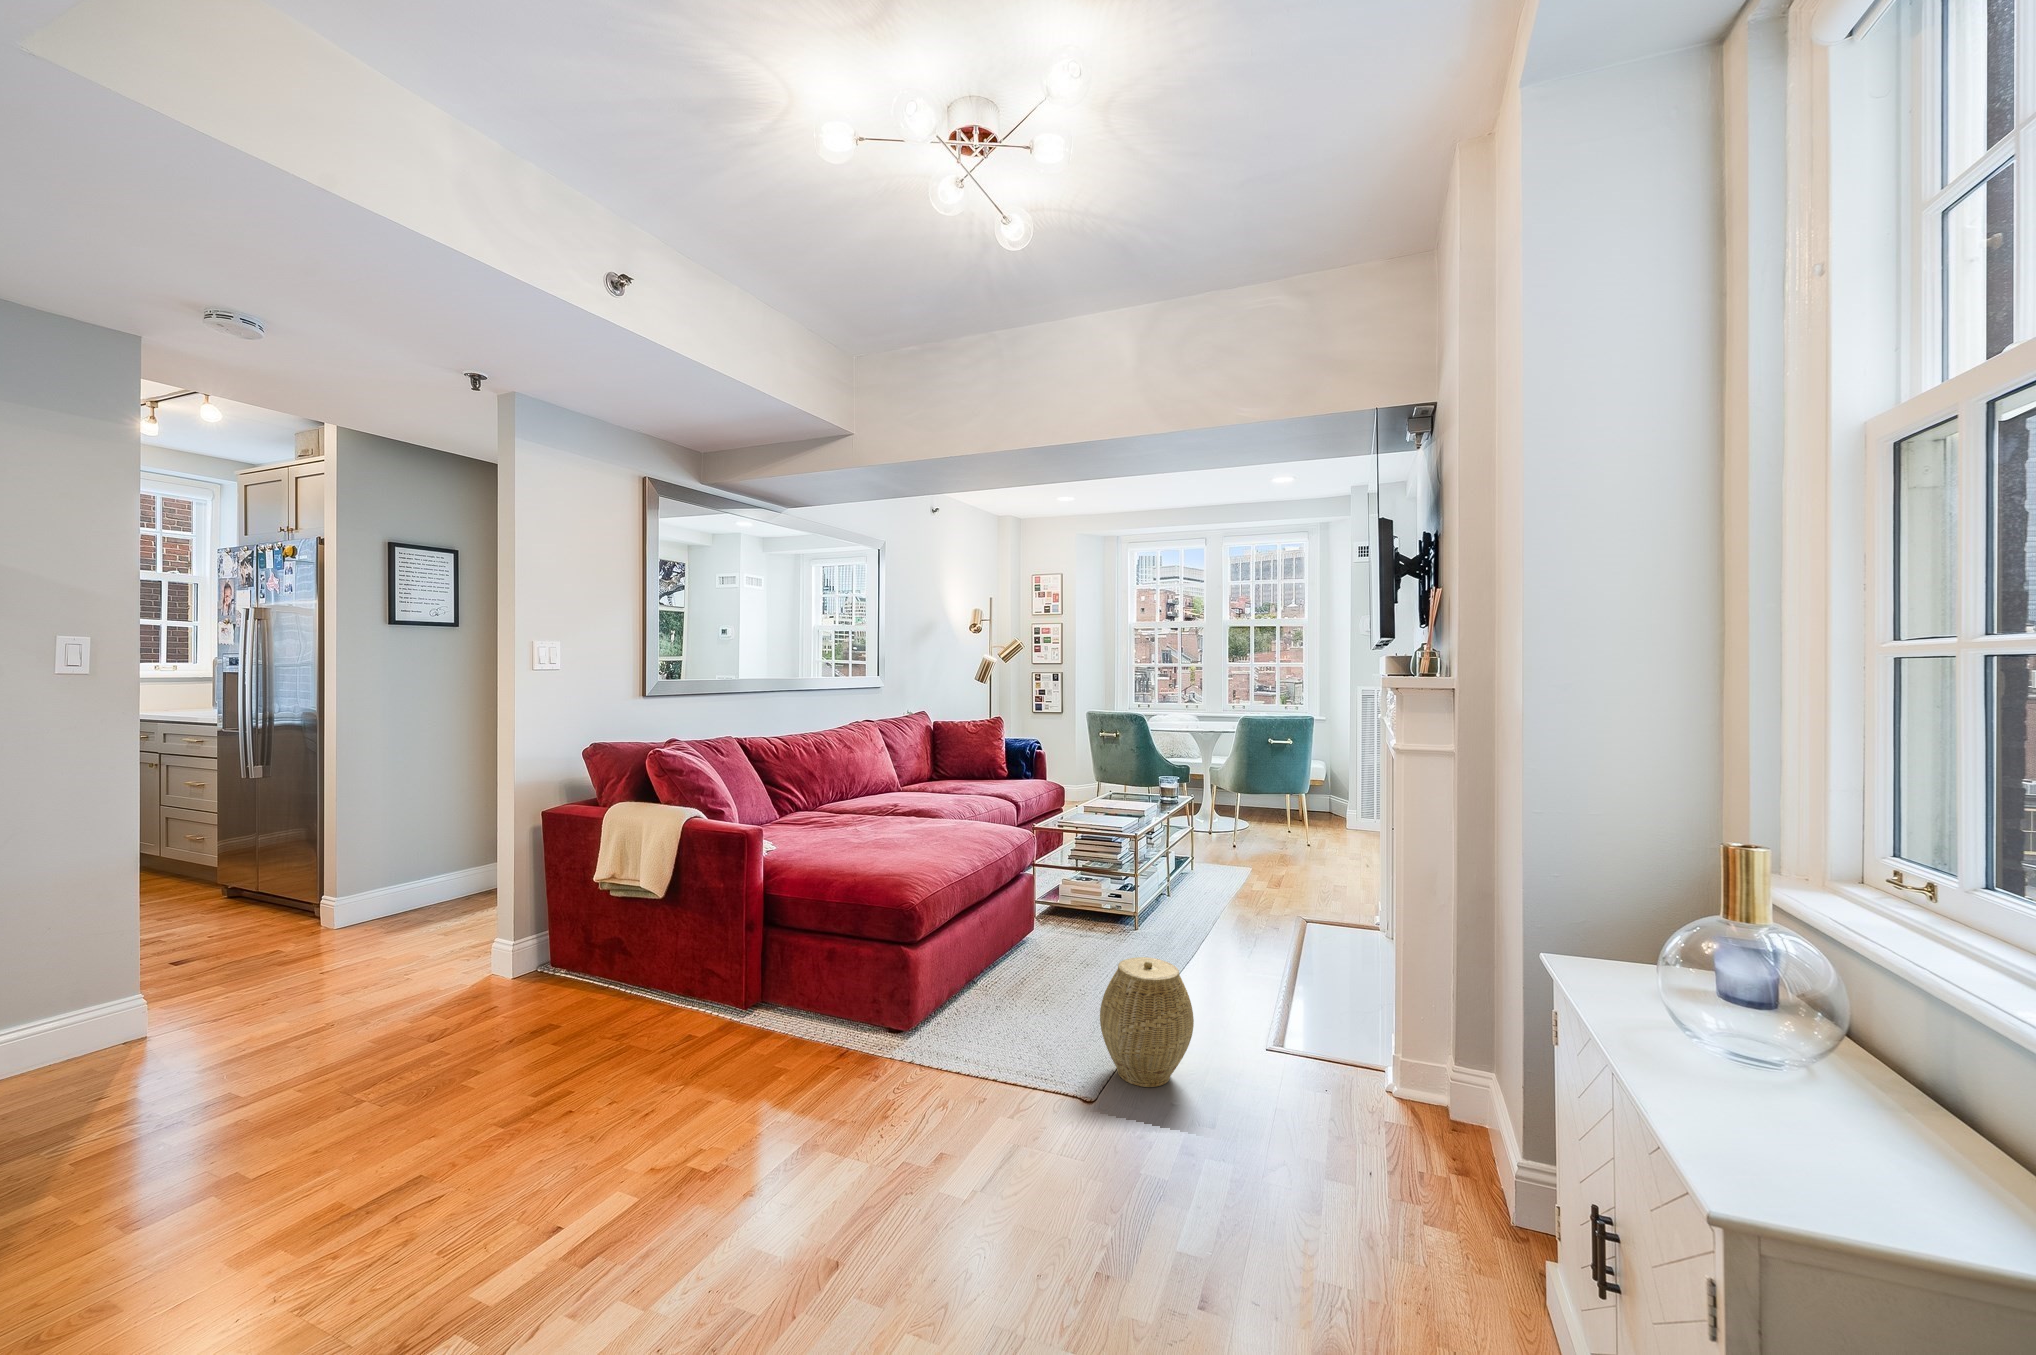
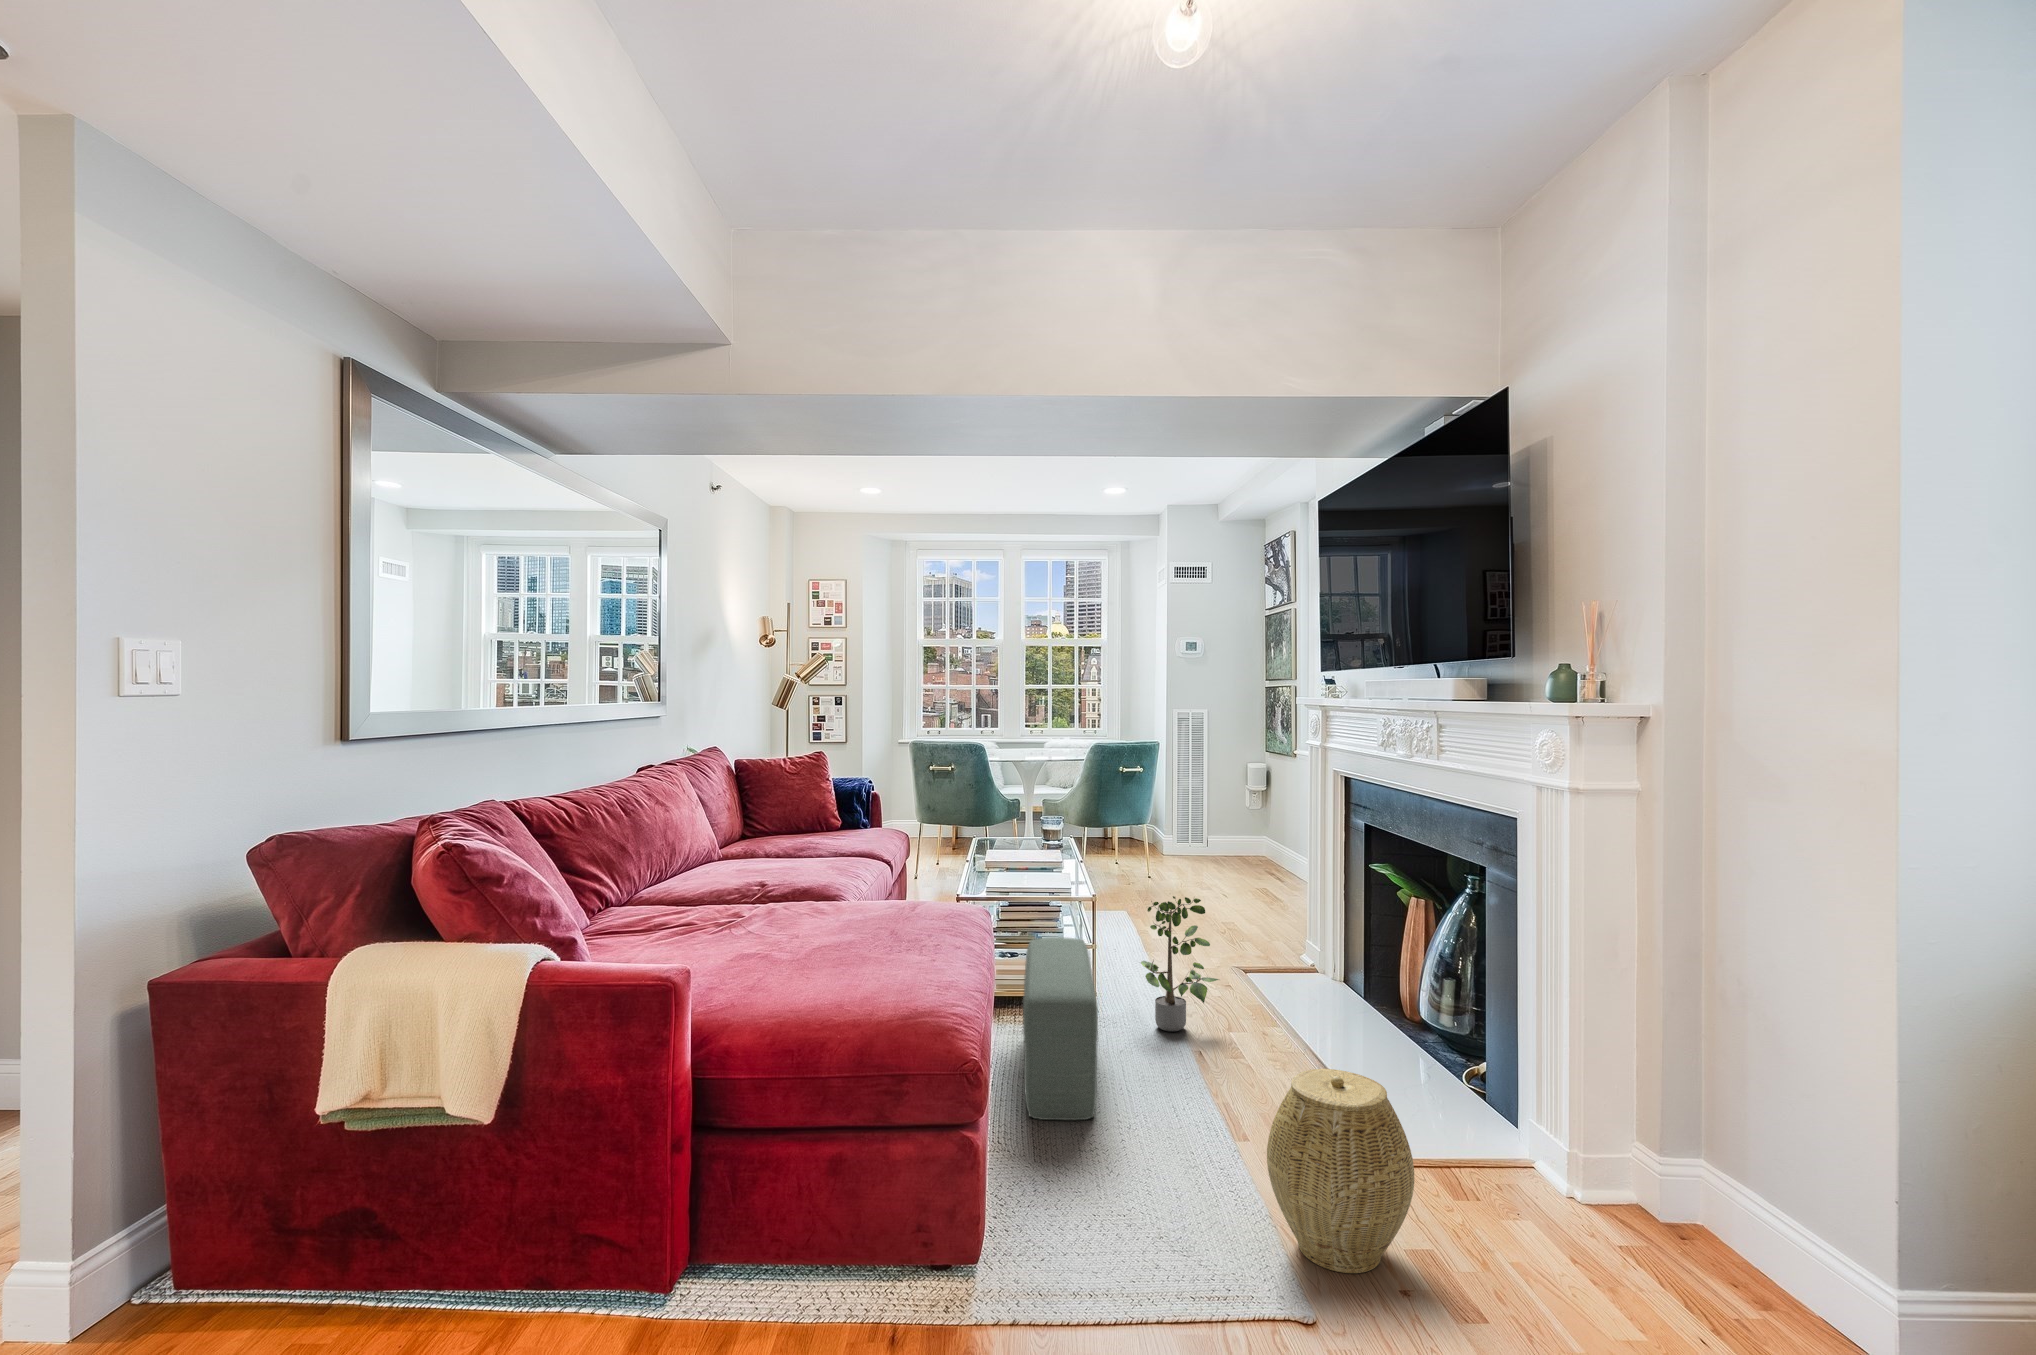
potted plant: none [1150,844,1211,944] -> present [1141,896,1219,1032]
pouf: none [1018,862,1105,982] -> present [1023,937,1098,1120]

